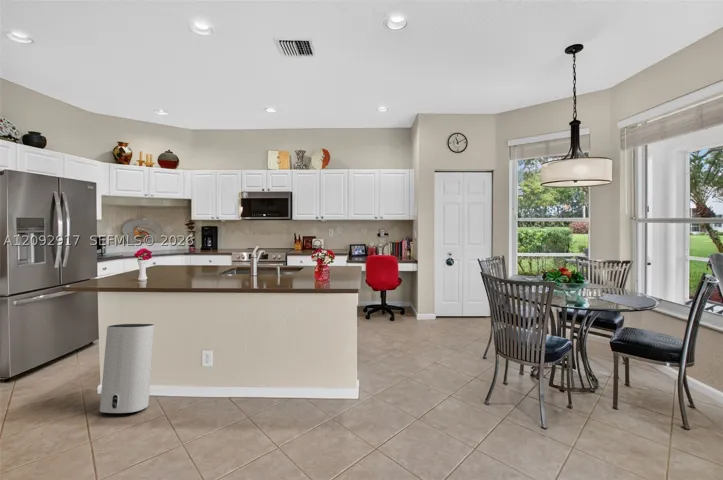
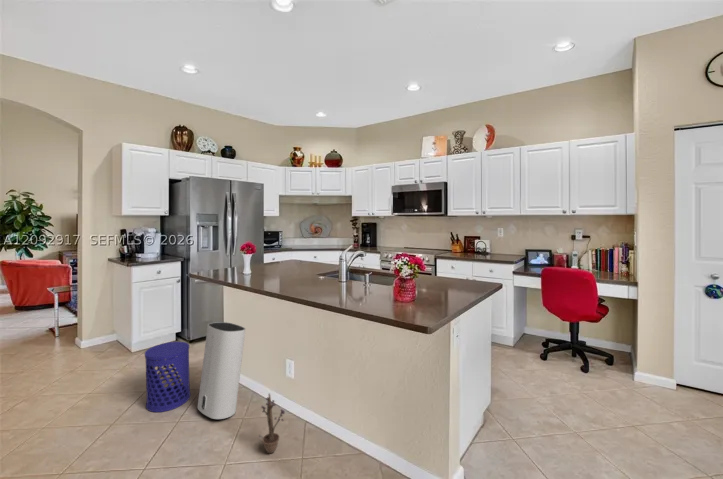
waste bin: none [18,355,77,433] -> present [145,342,190,412]
decorative plant: none [191,364,225,413] -> present [259,394,285,453]

